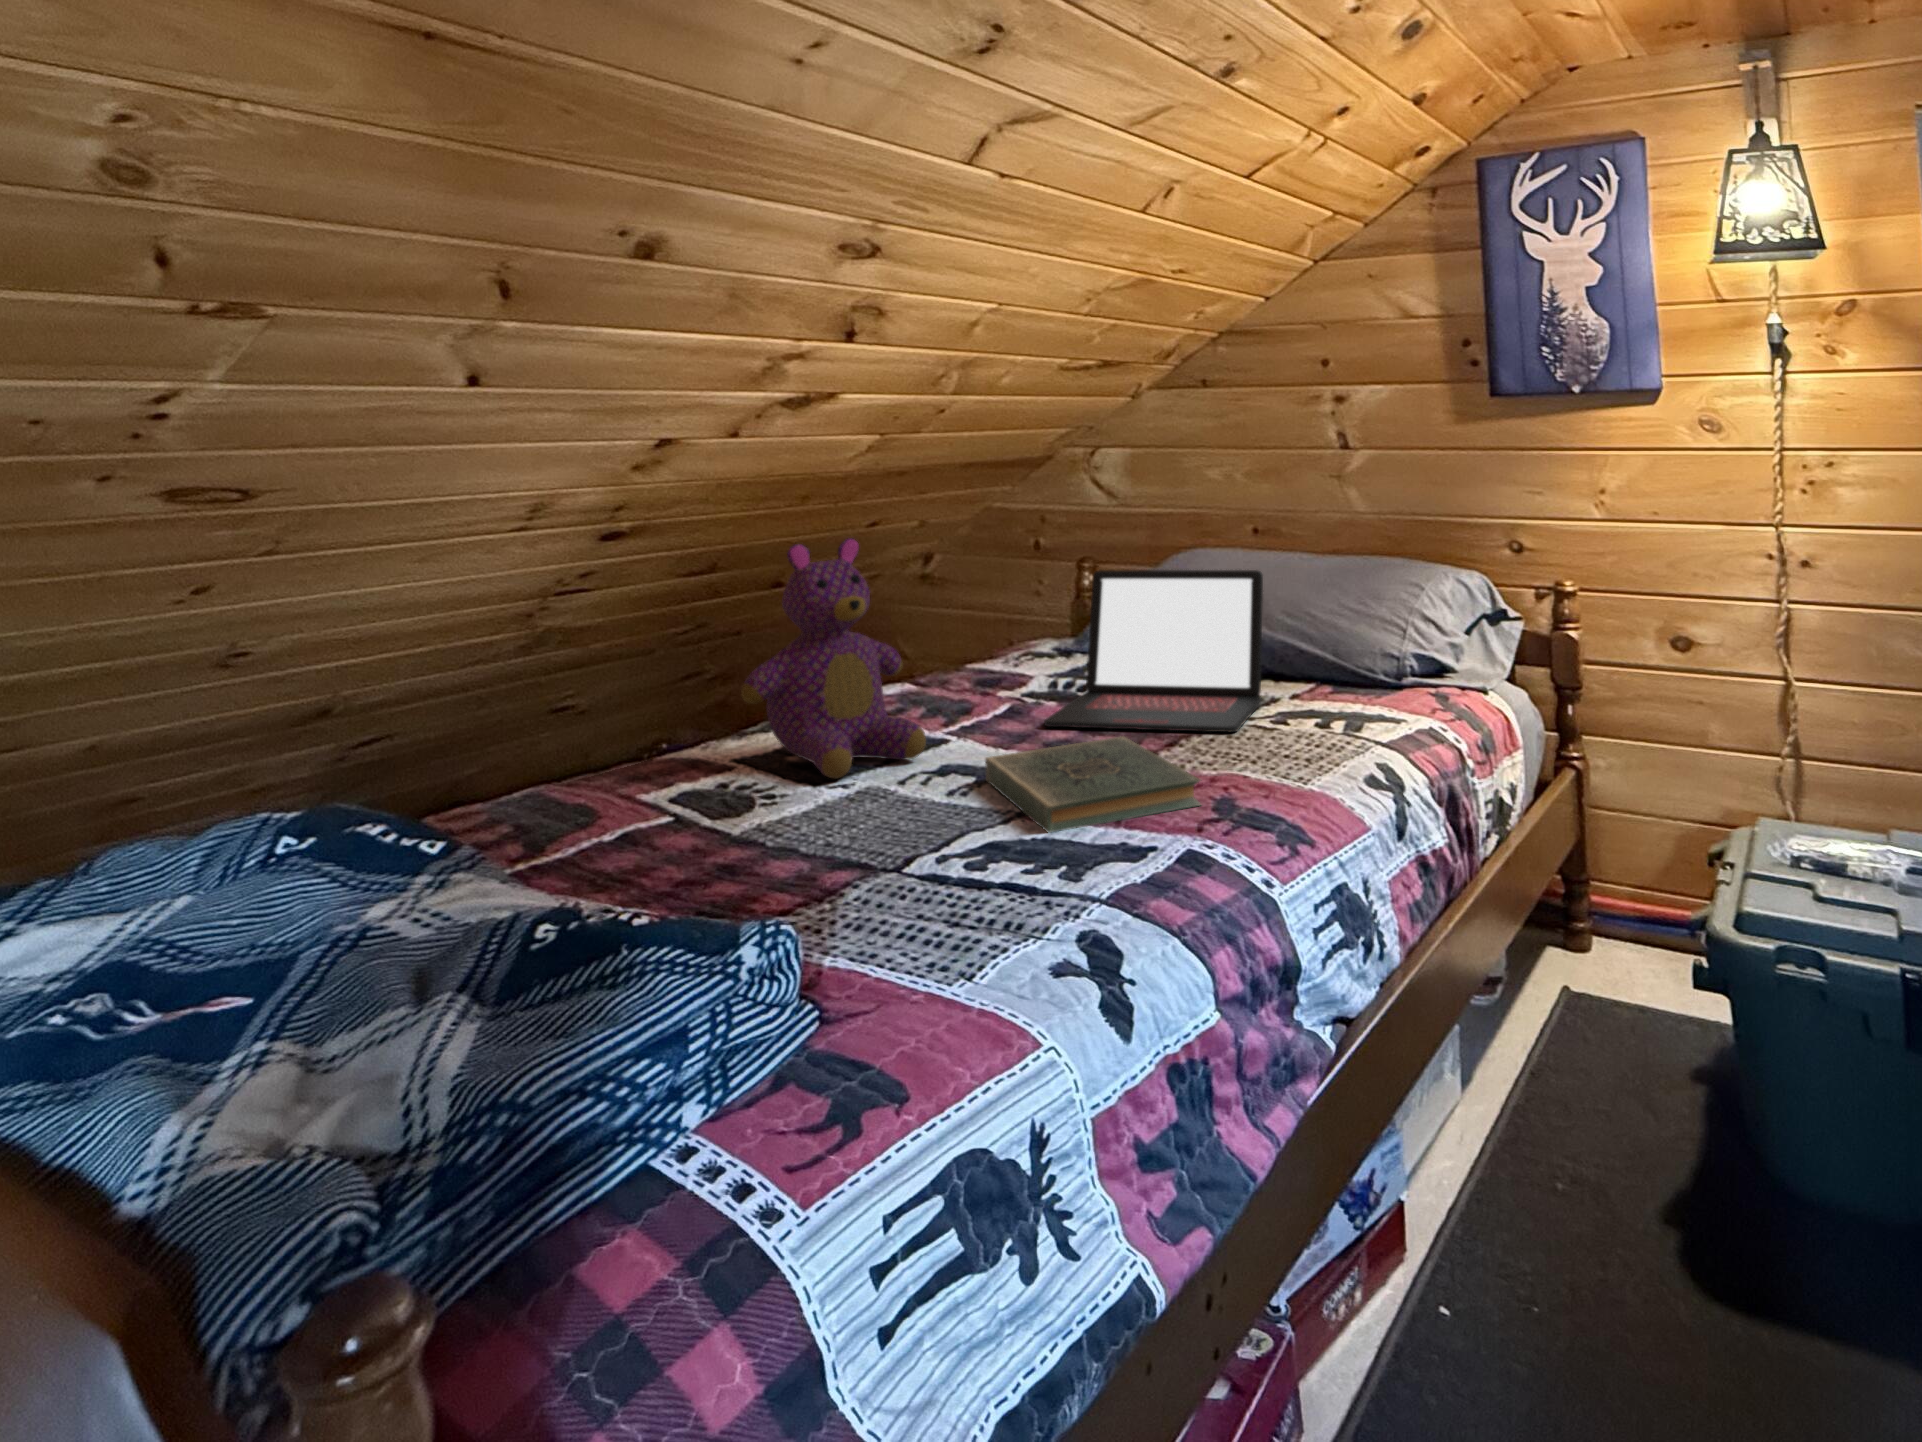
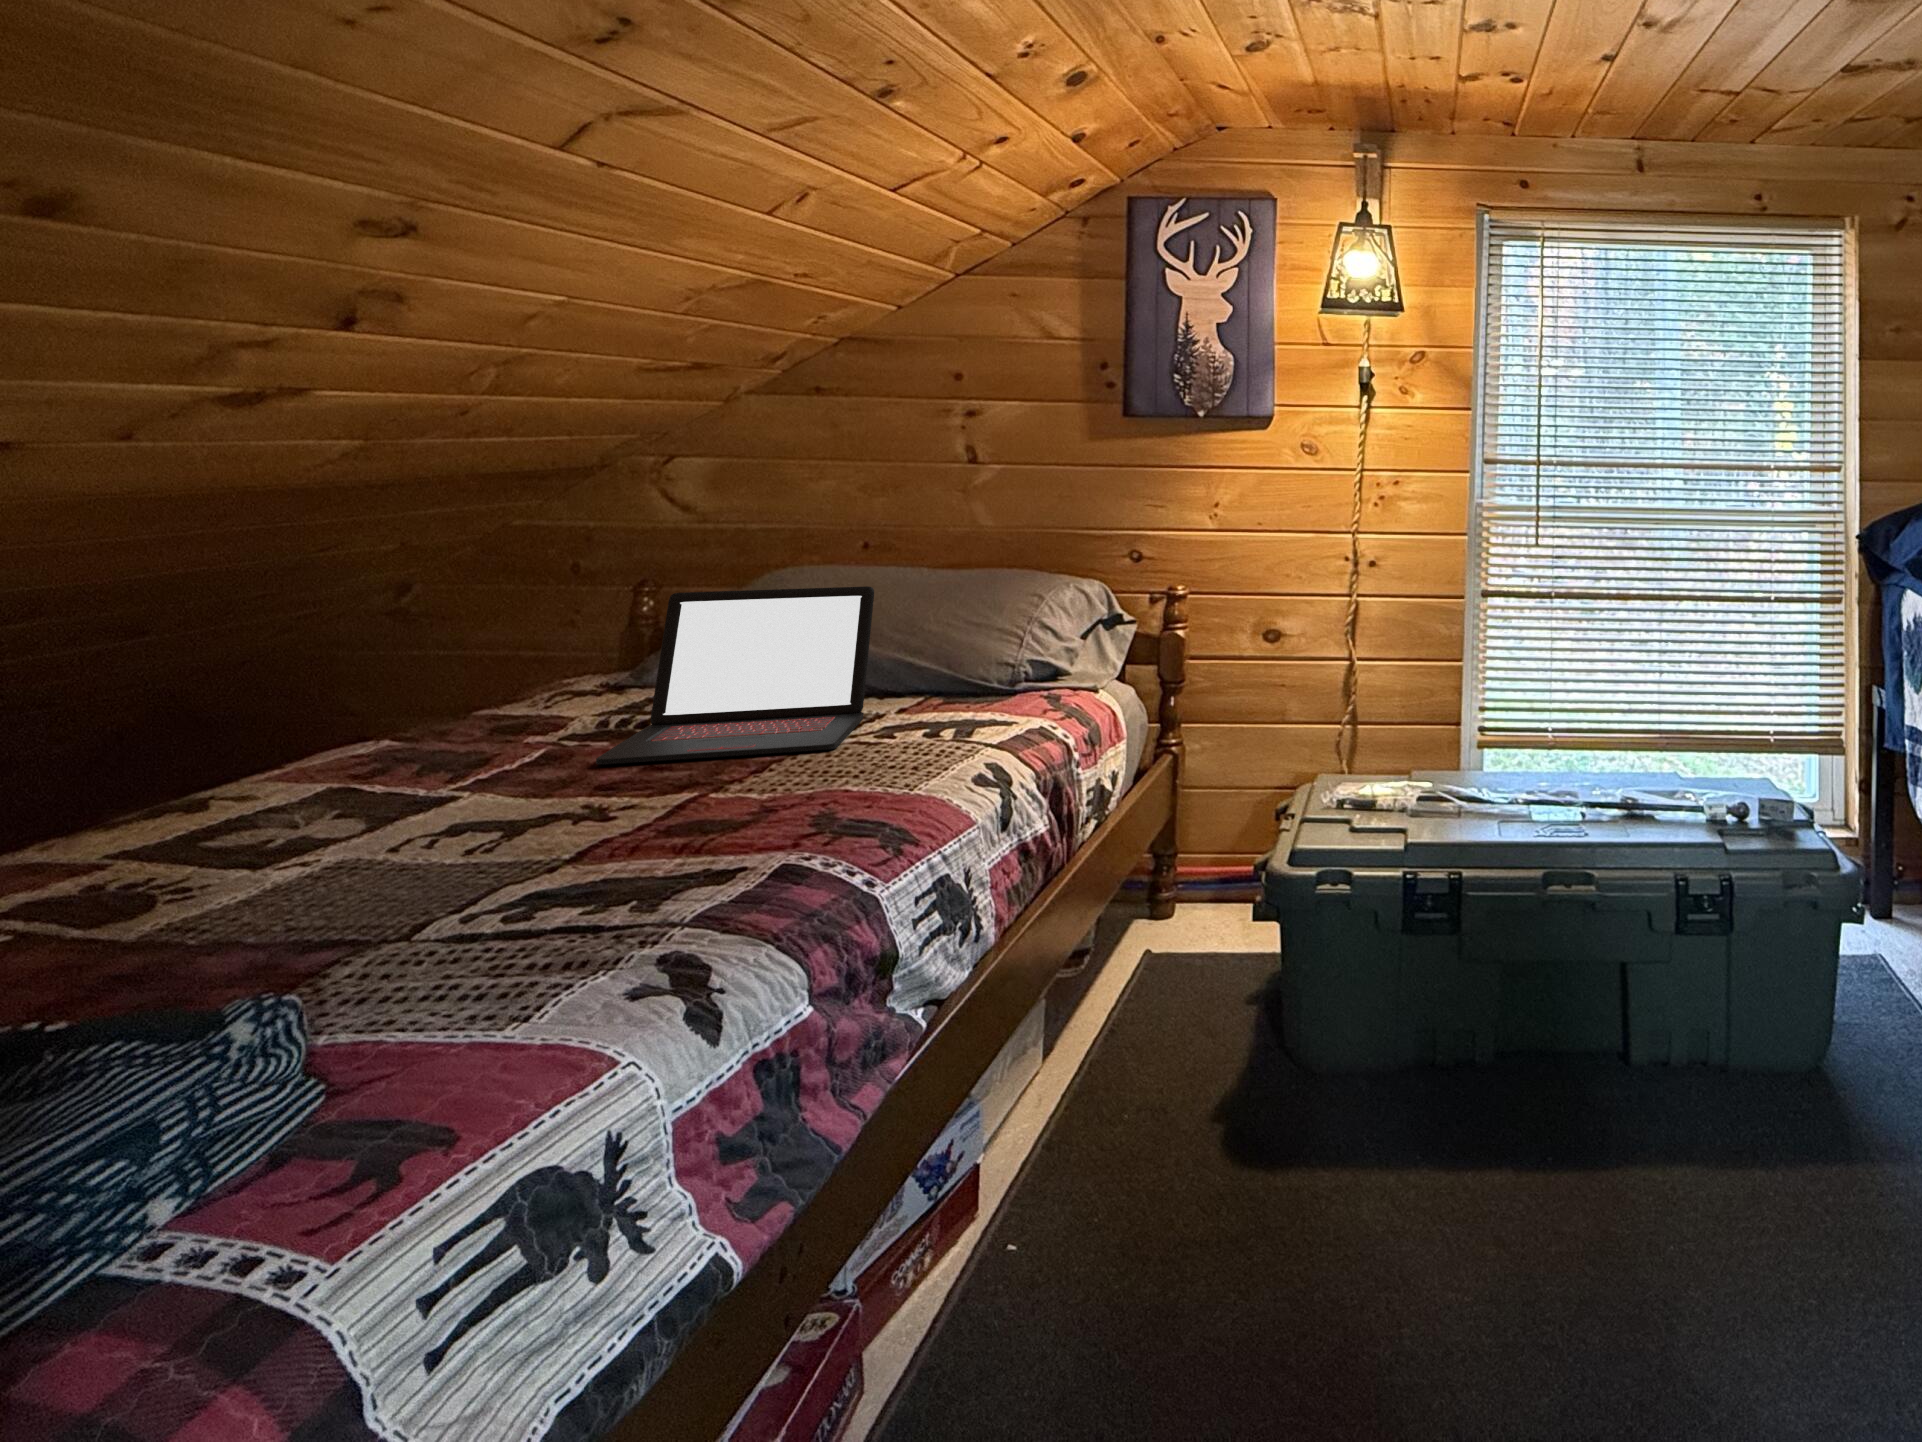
teddy bear: present [741,538,926,778] -> none [145,564,436,850]
book: present [985,736,1201,833] -> none [523,763,800,870]

